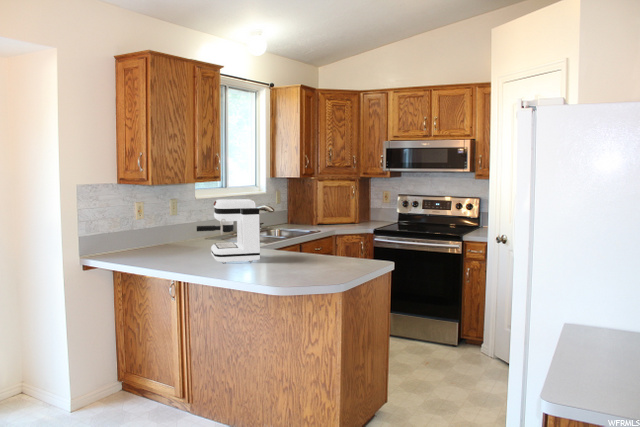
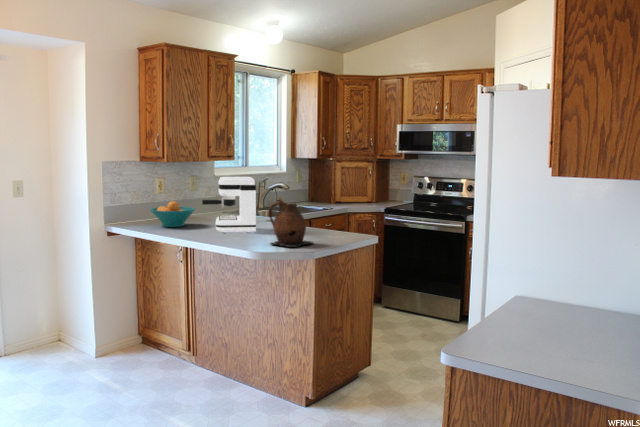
ceramic pitcher: none [284,222,335,279] -> present [269,197,313,247]
fruit bowl: none [134,228,185,258] -> present [151,201,195,227]

